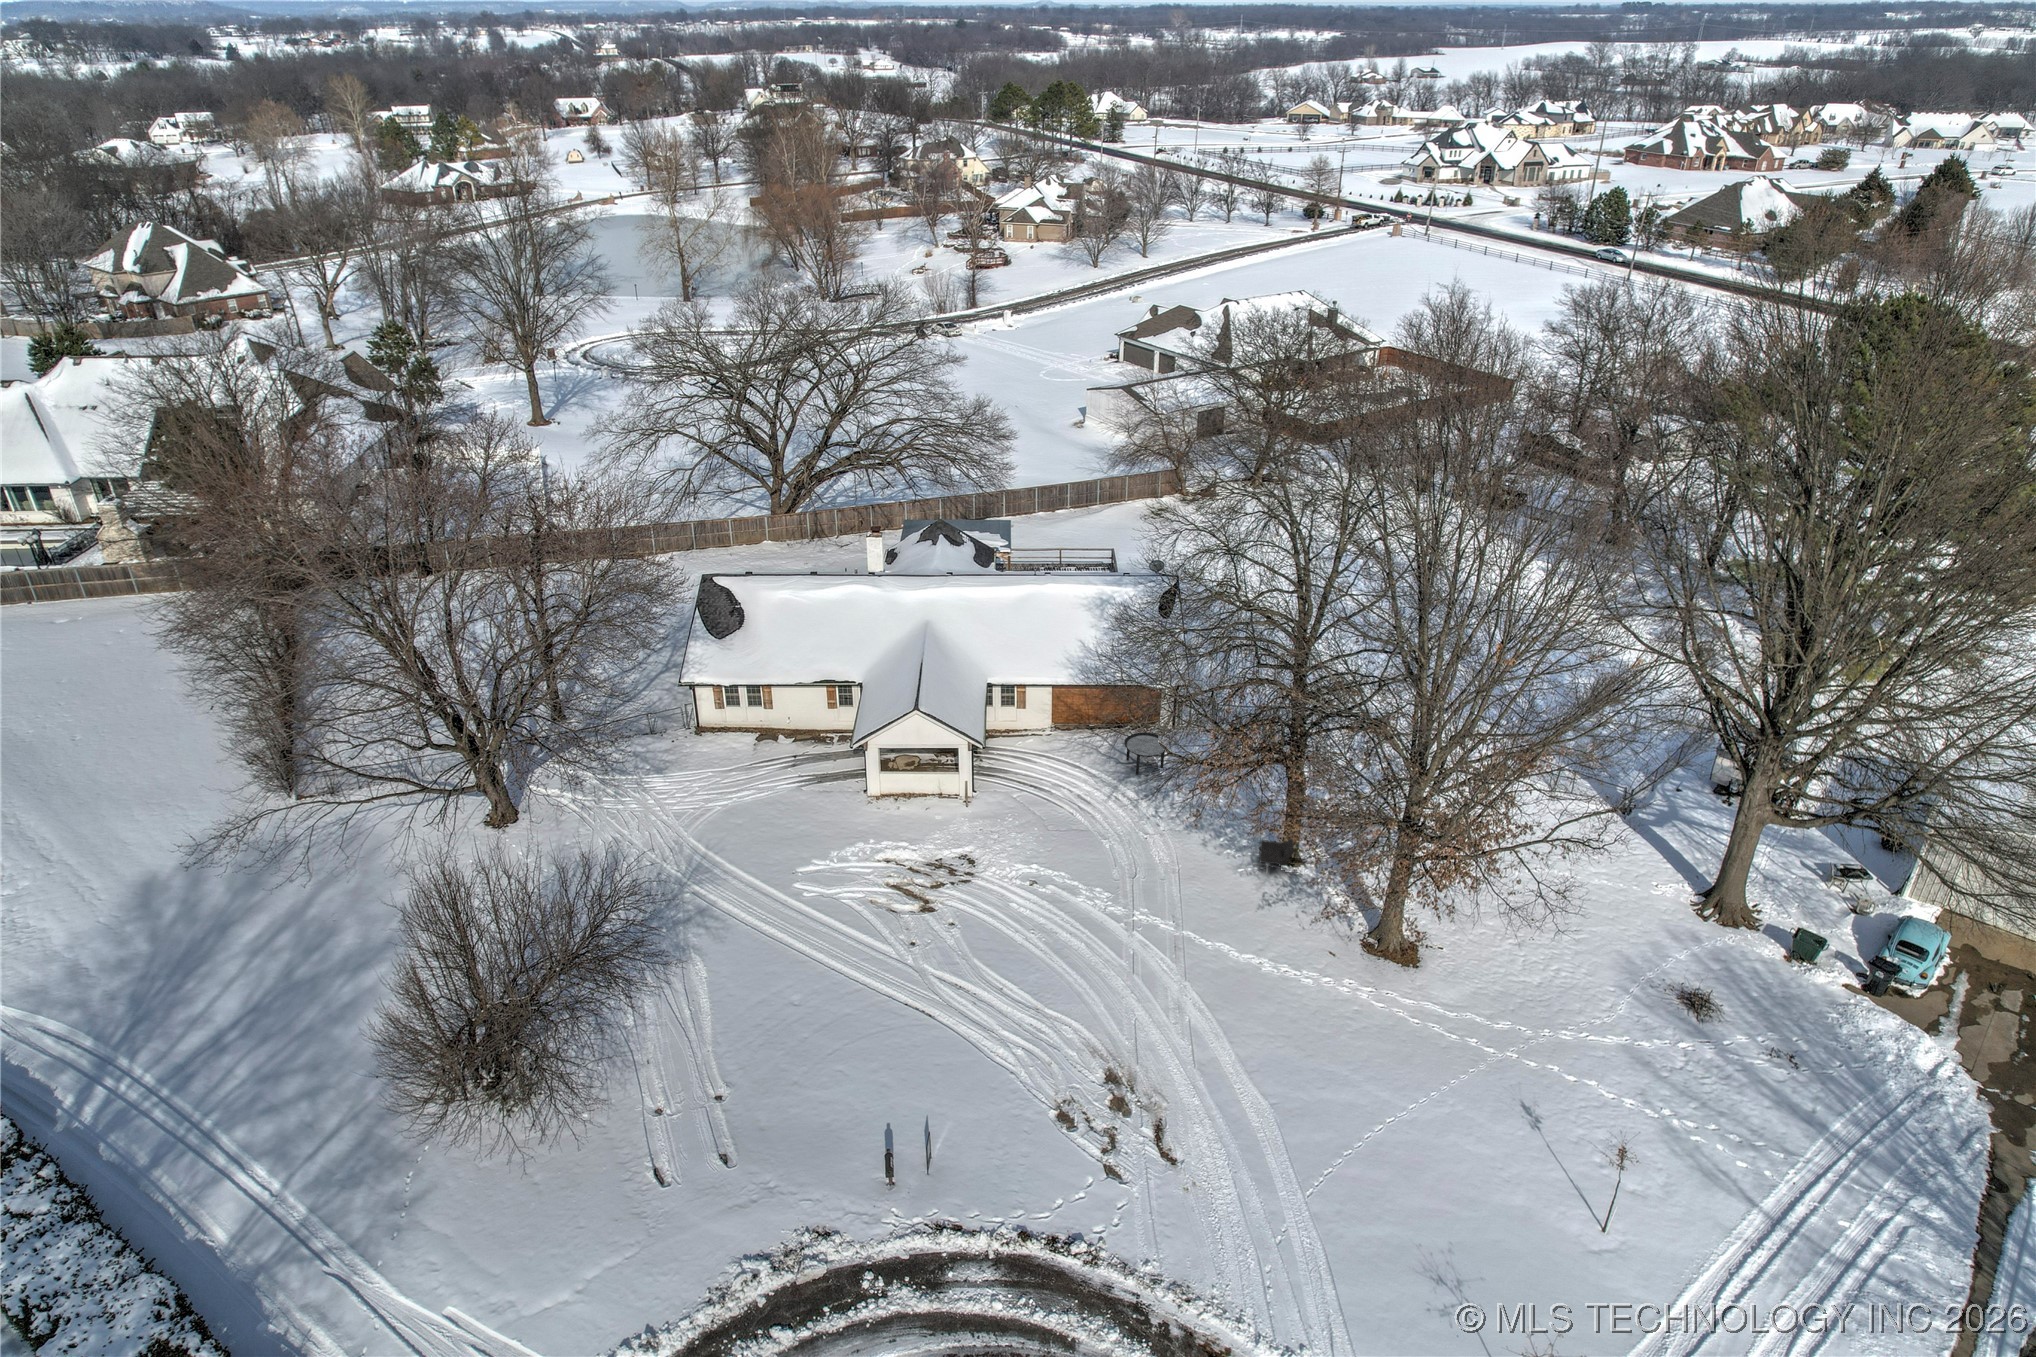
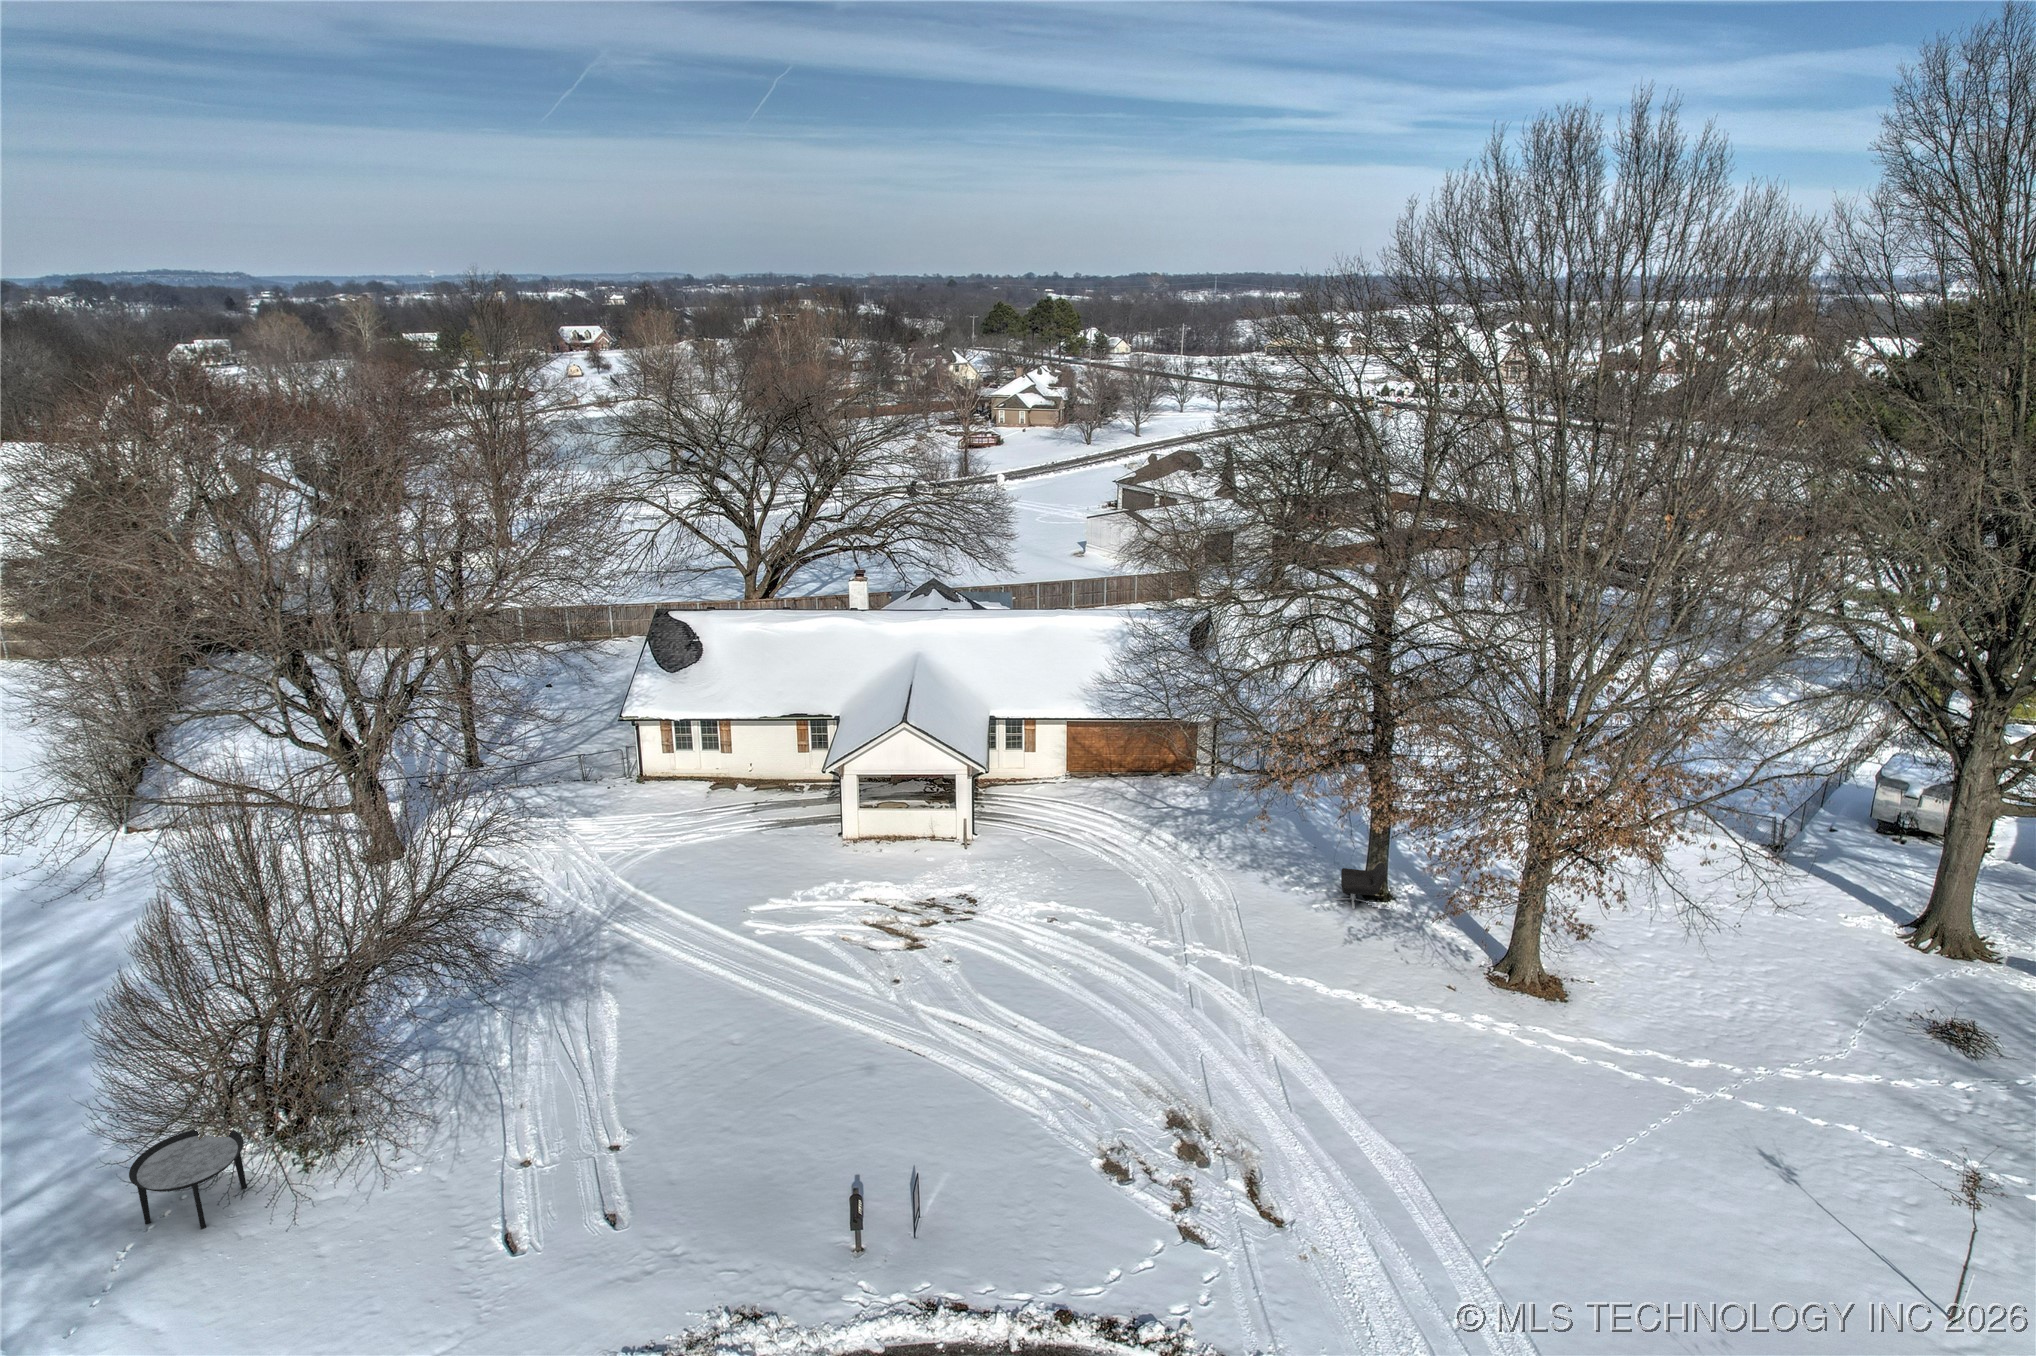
round table: present [1124,732,1165,775] -> present [129,1130,247,1229]

